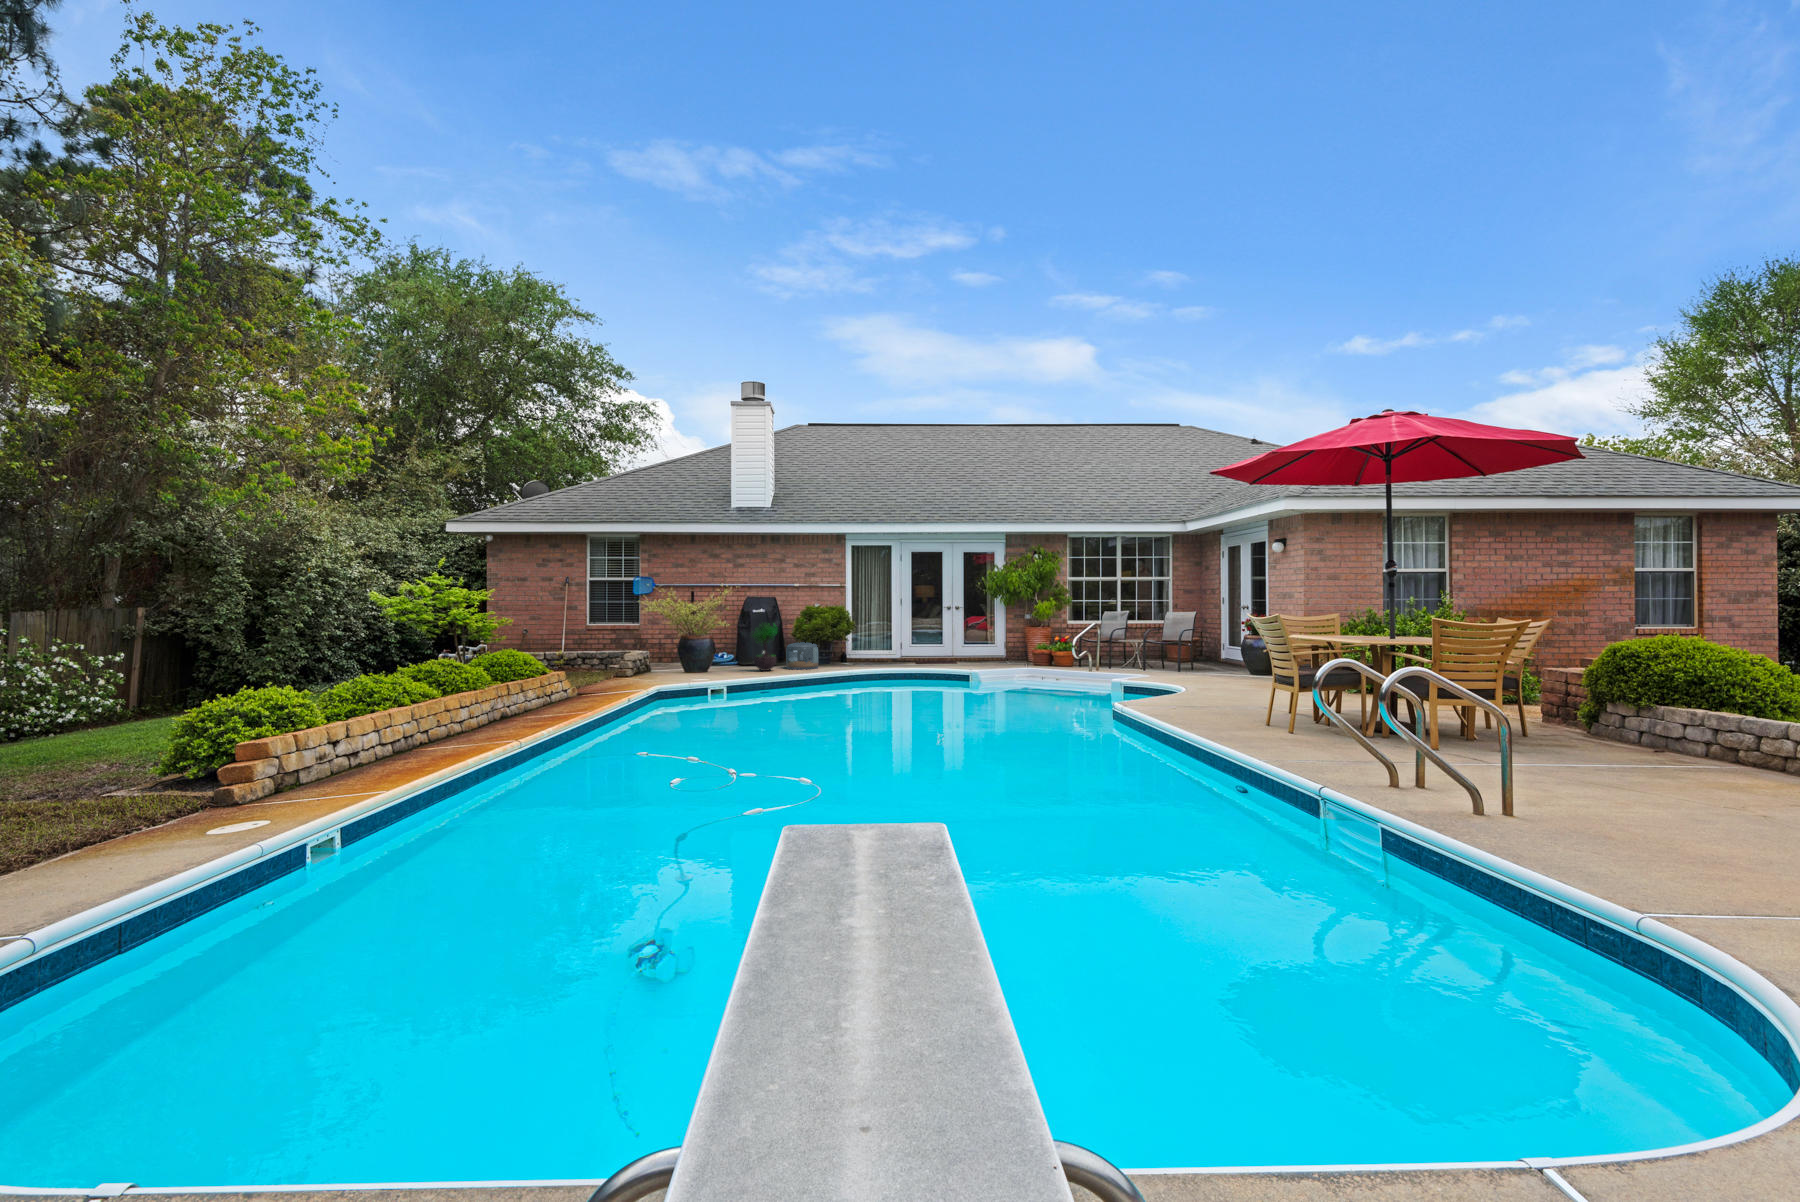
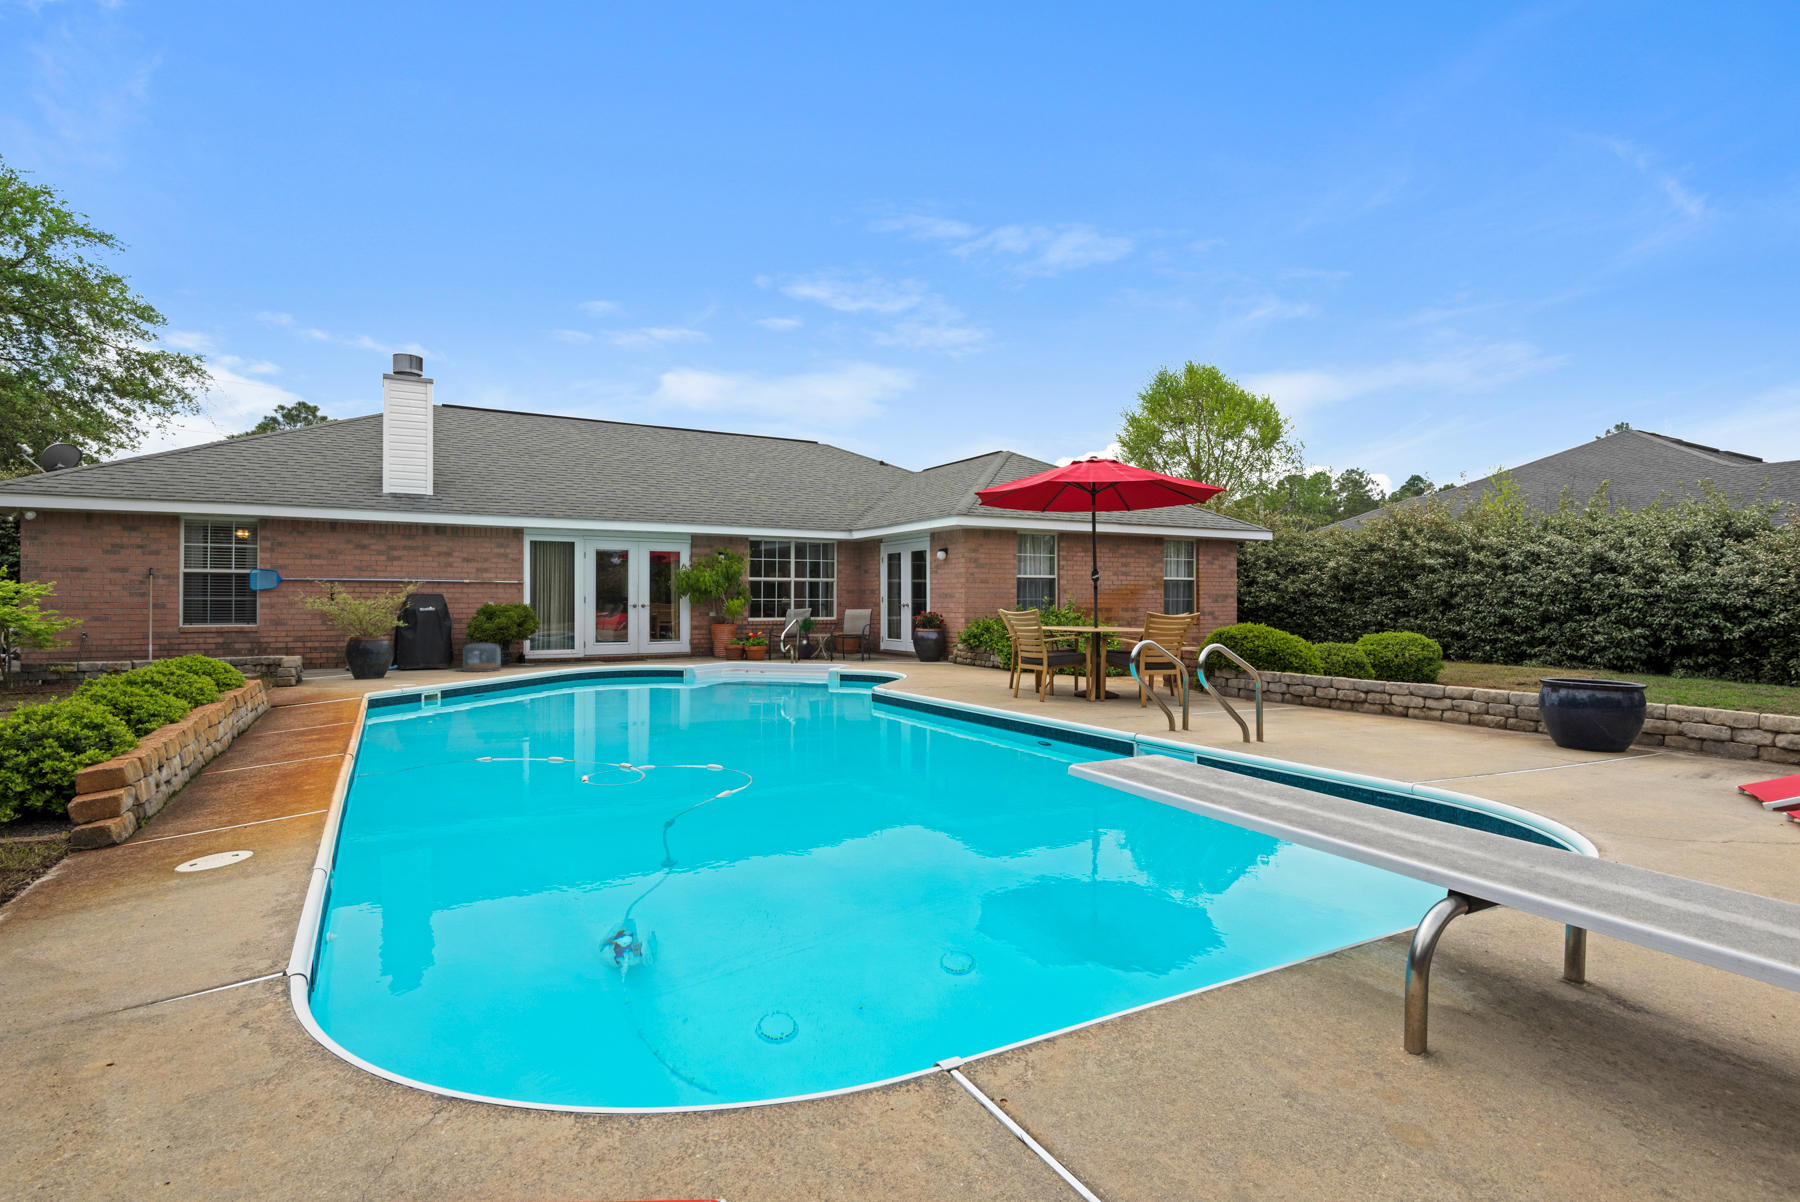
potted tree: present [752,624,776,671] -> present [796,616,816,658]

